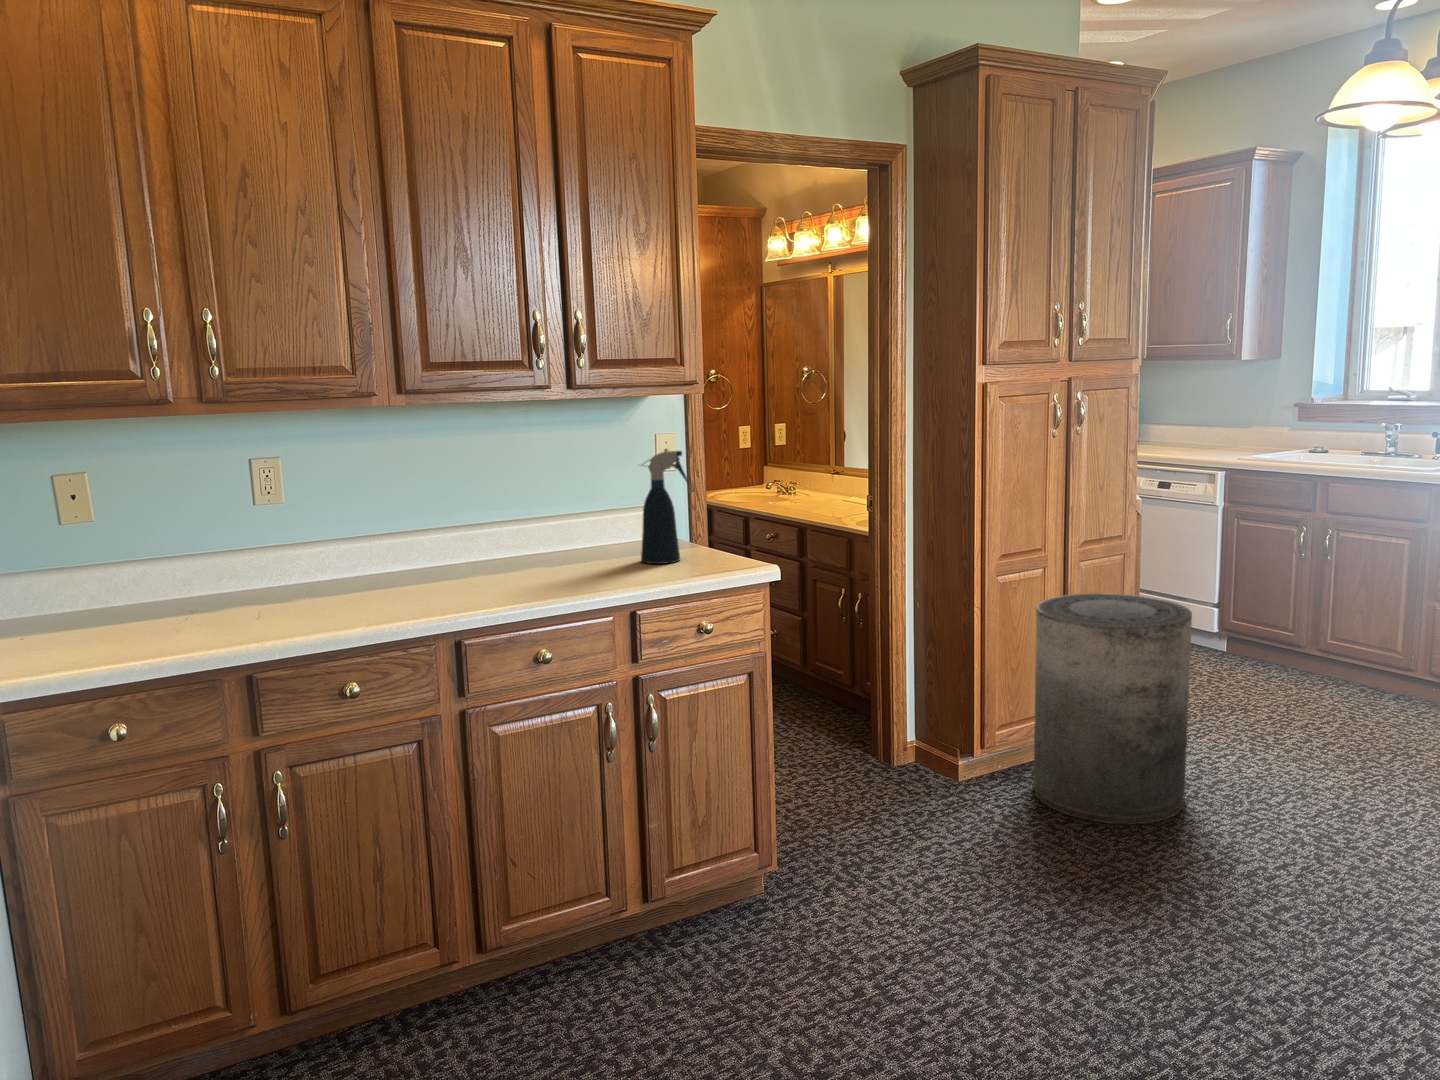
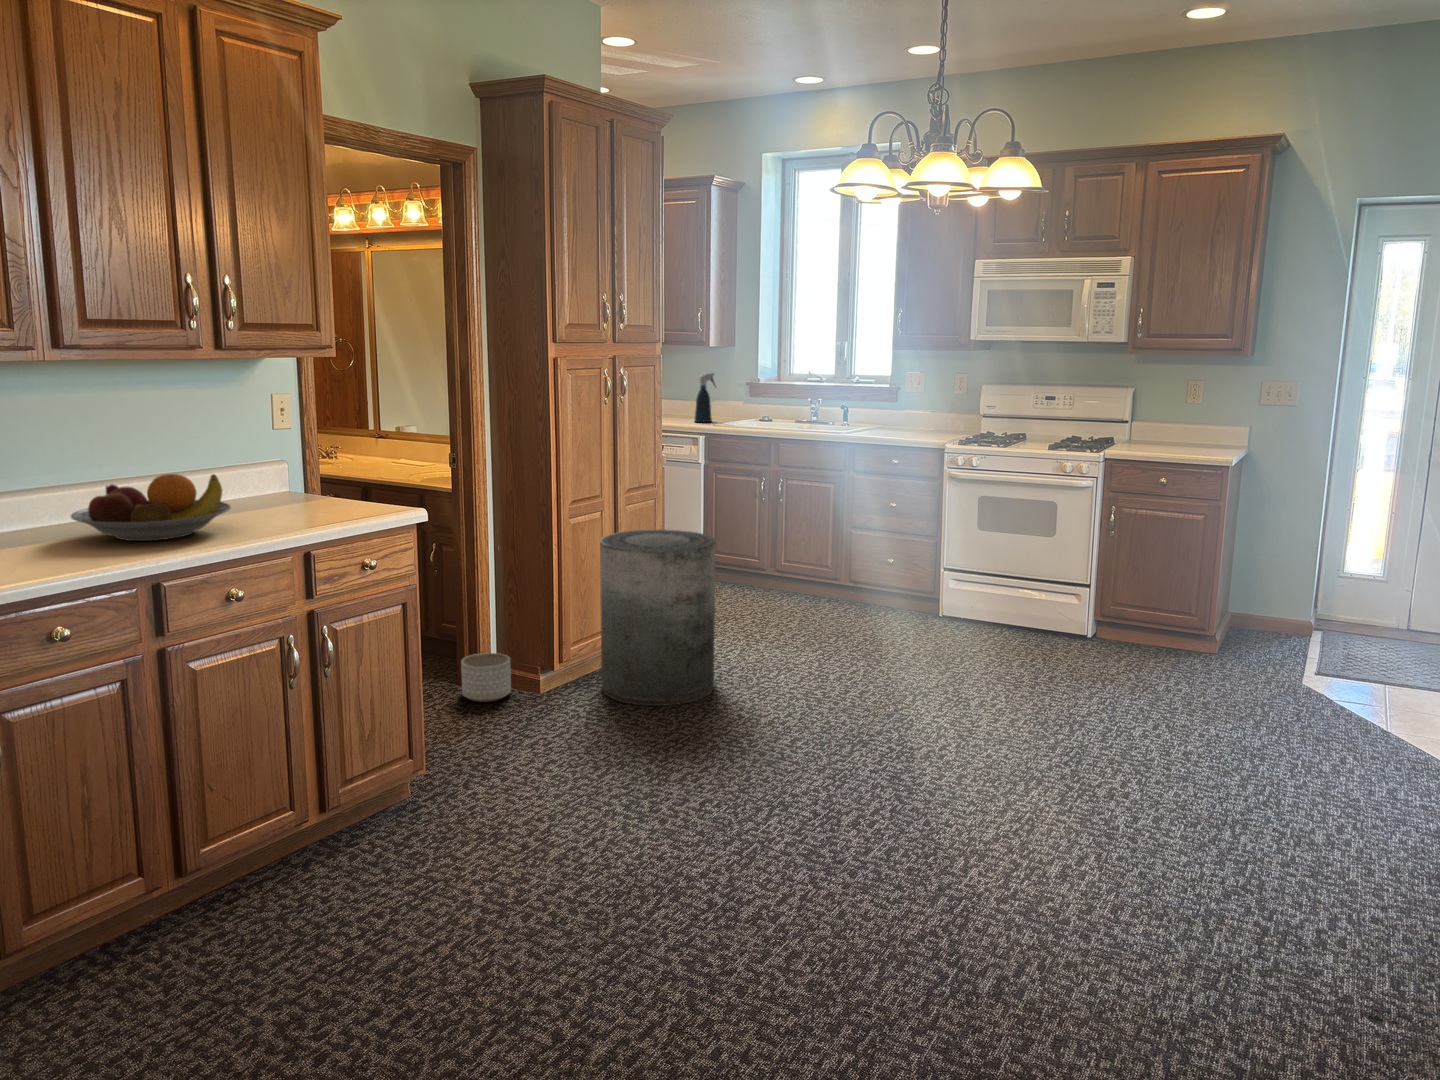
spray bottle: present [641,451,689,564] -> present [695,373,715,422]
fruit bowl: none [410,521,562,591] -> present [71,474,231,541]
planter: none [867,725,924,784] -> present [461,653,511,702]

